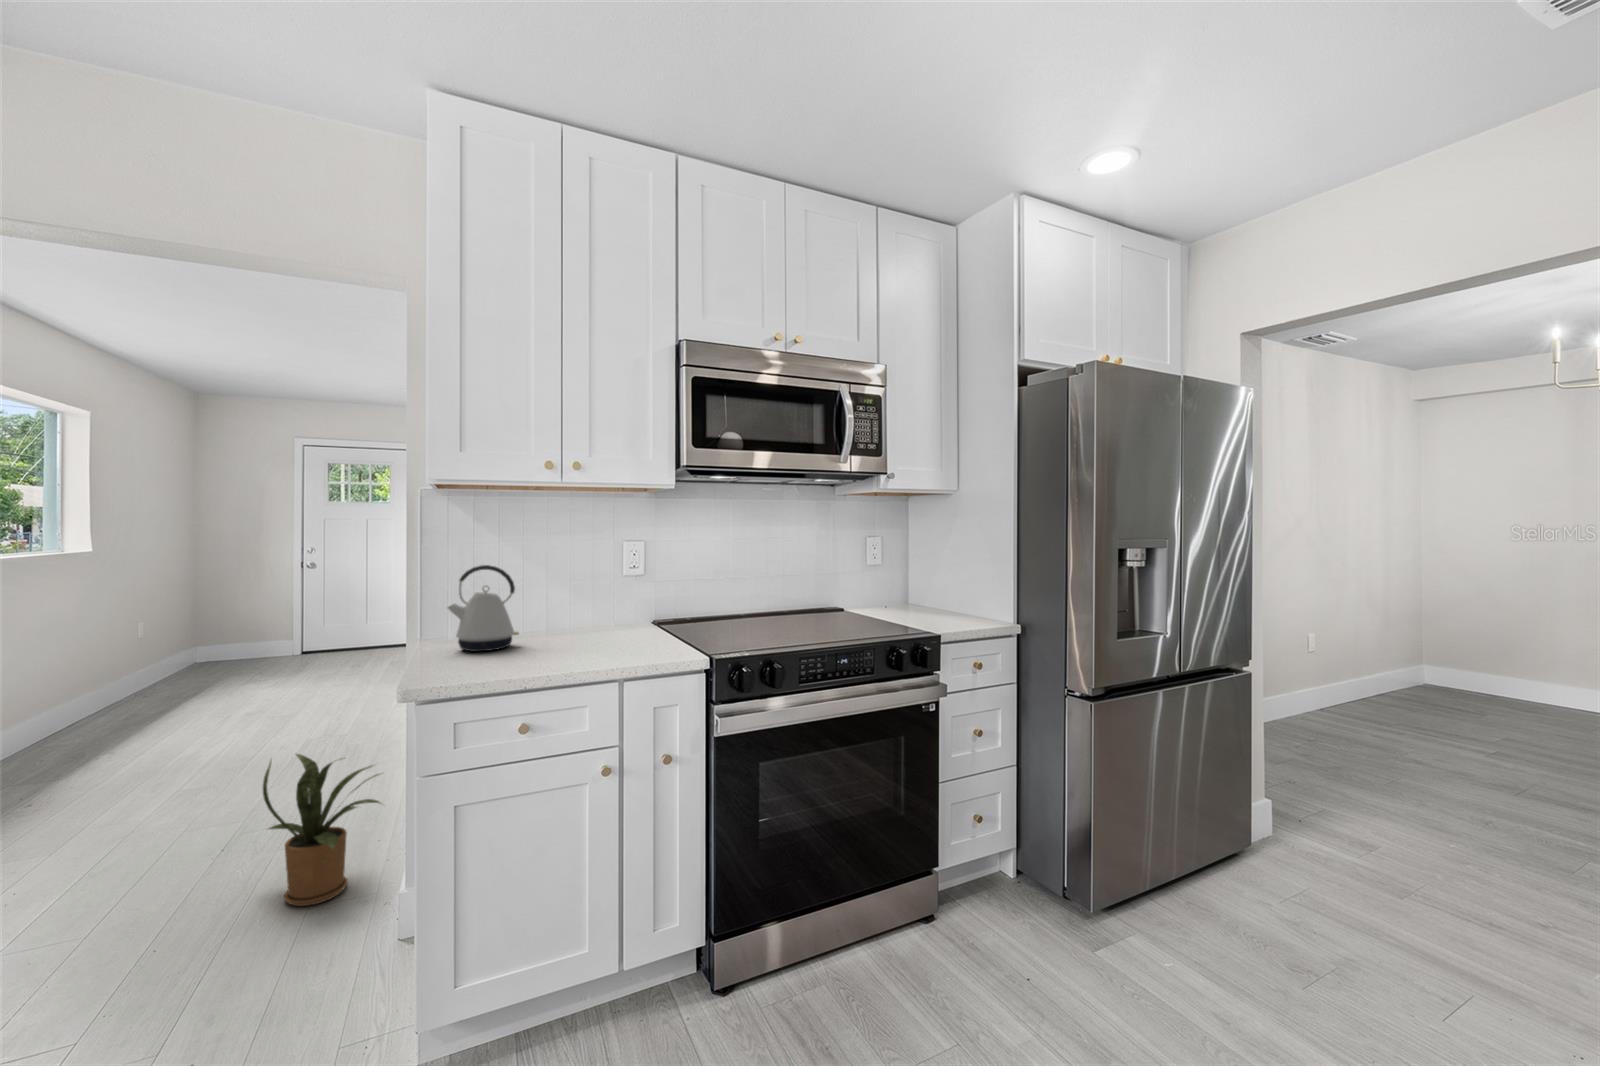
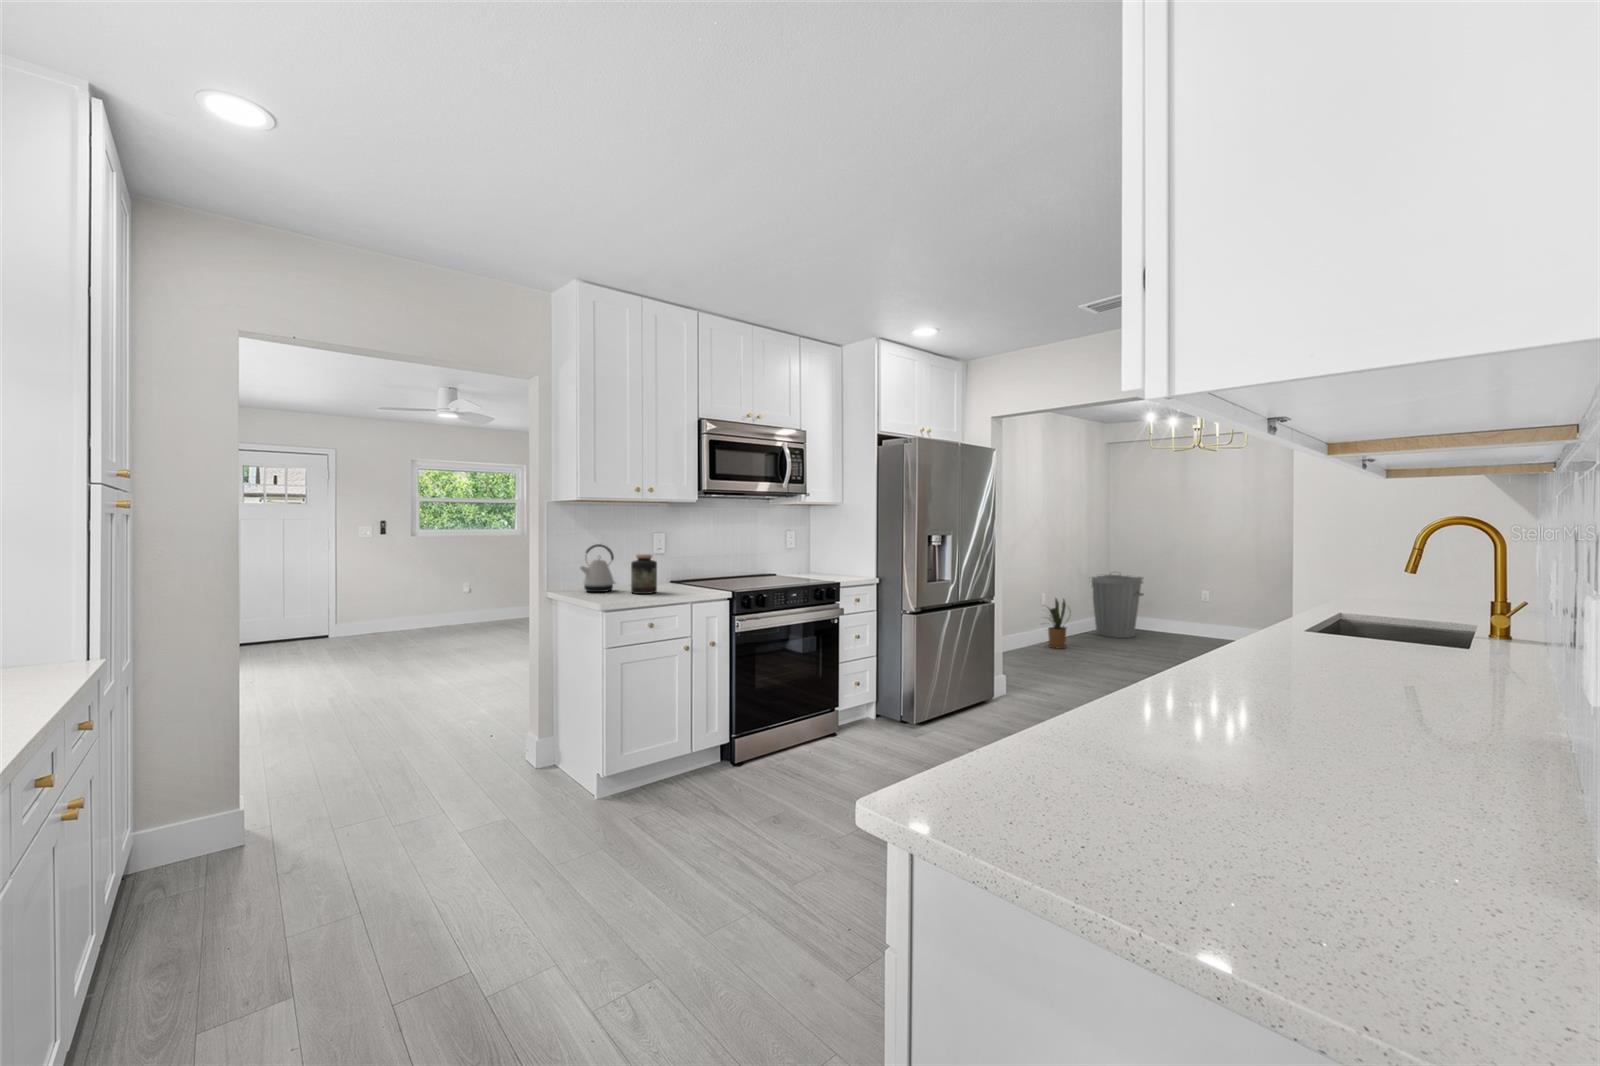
jar: none [524,584,574,660] -> present [631,554,657,594]
trash can: none [1388,601,1499,709] -> present [1089,574,1144,638]
house plant: present [263,754,380,906] -> present [1047,599,1066,649]

